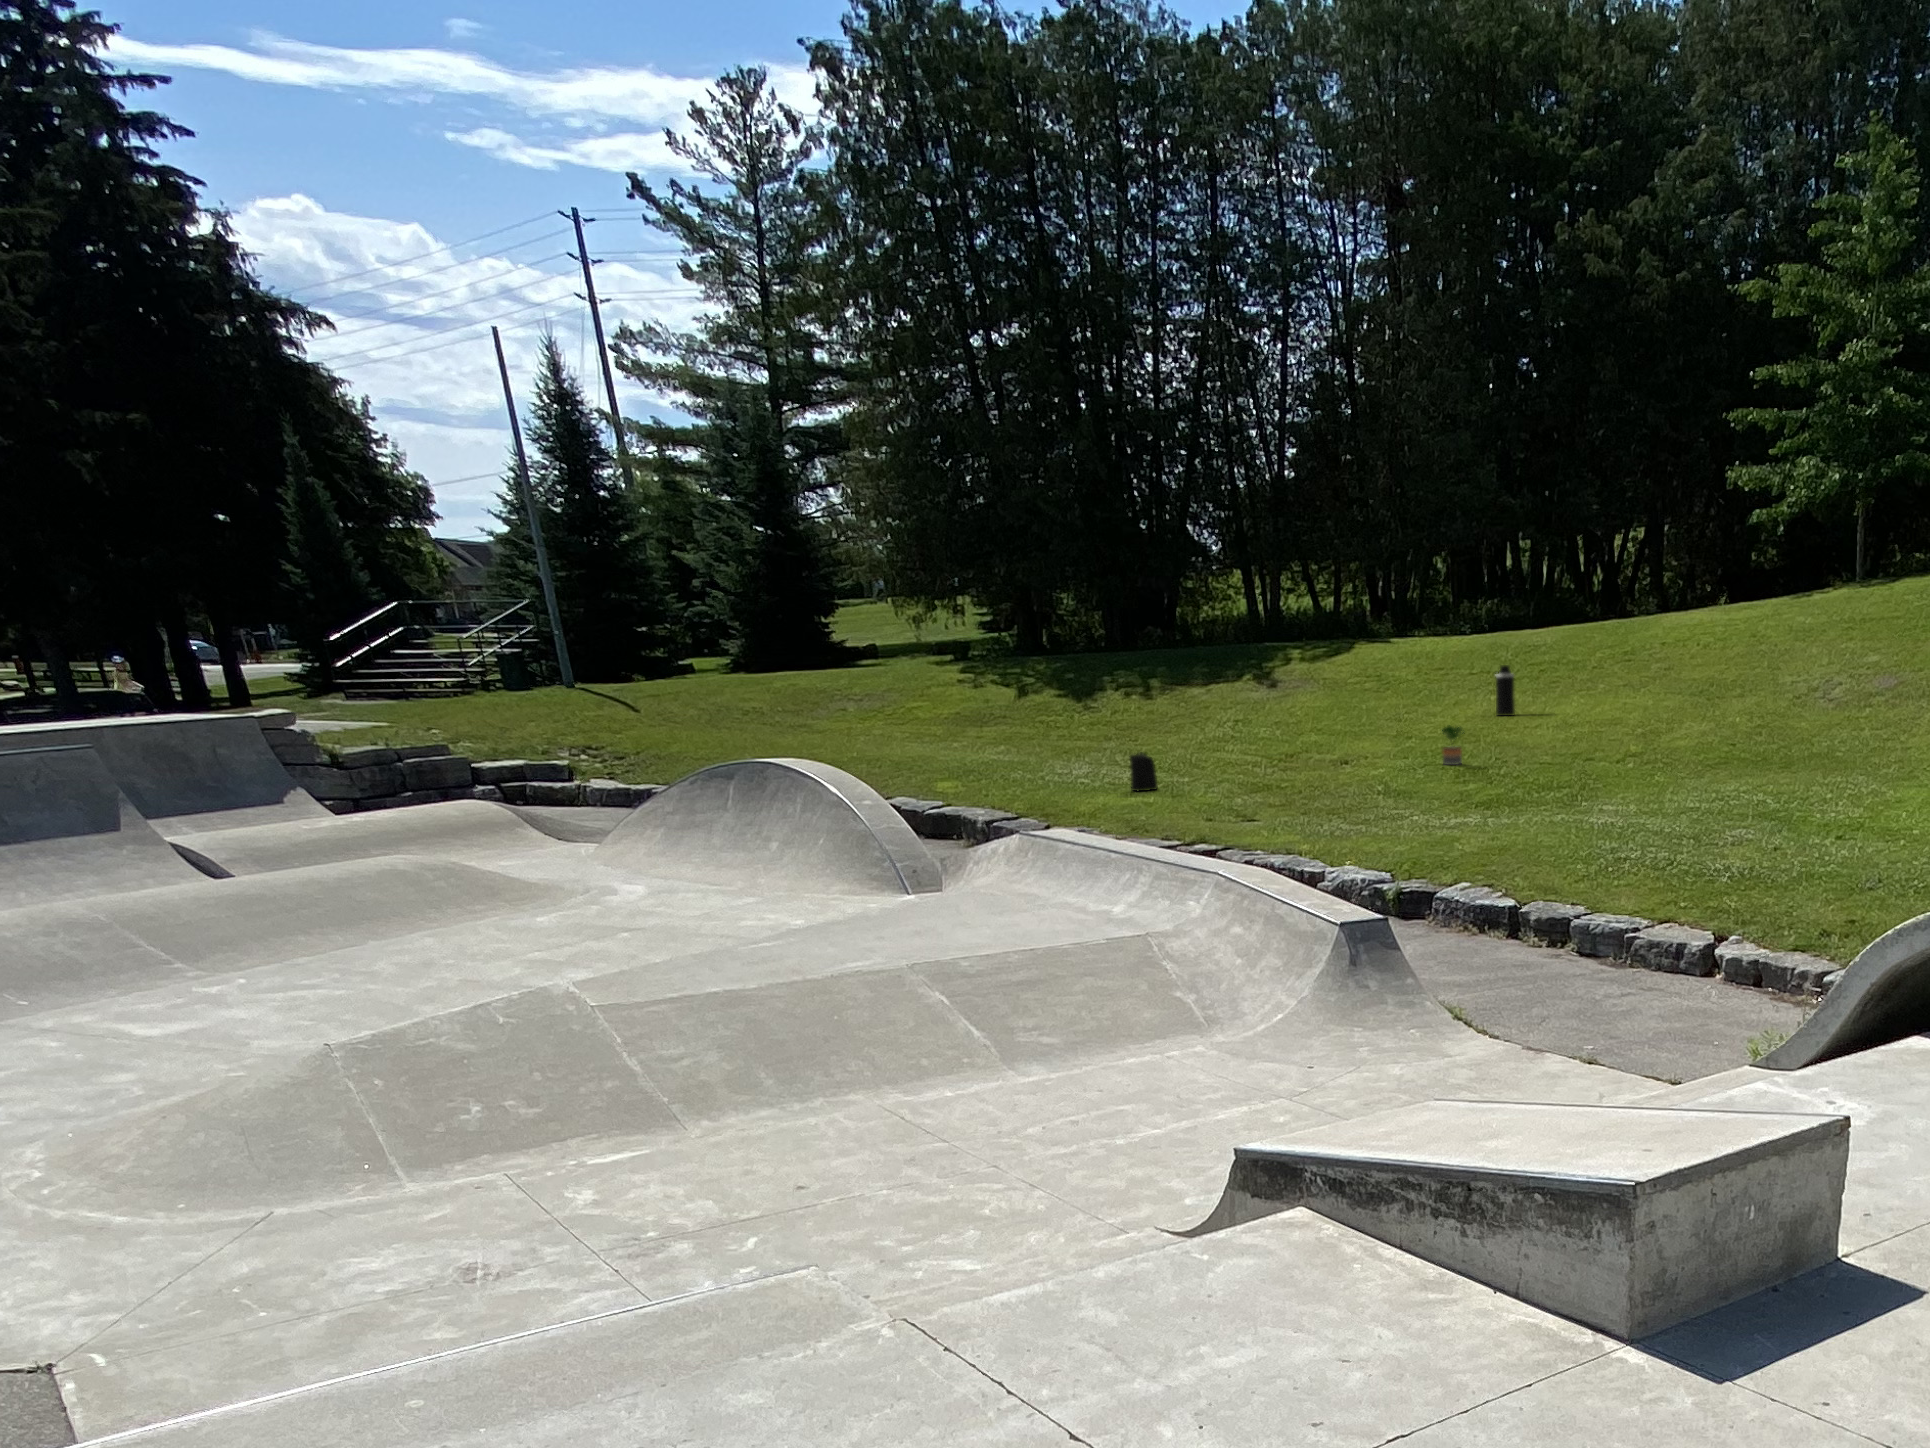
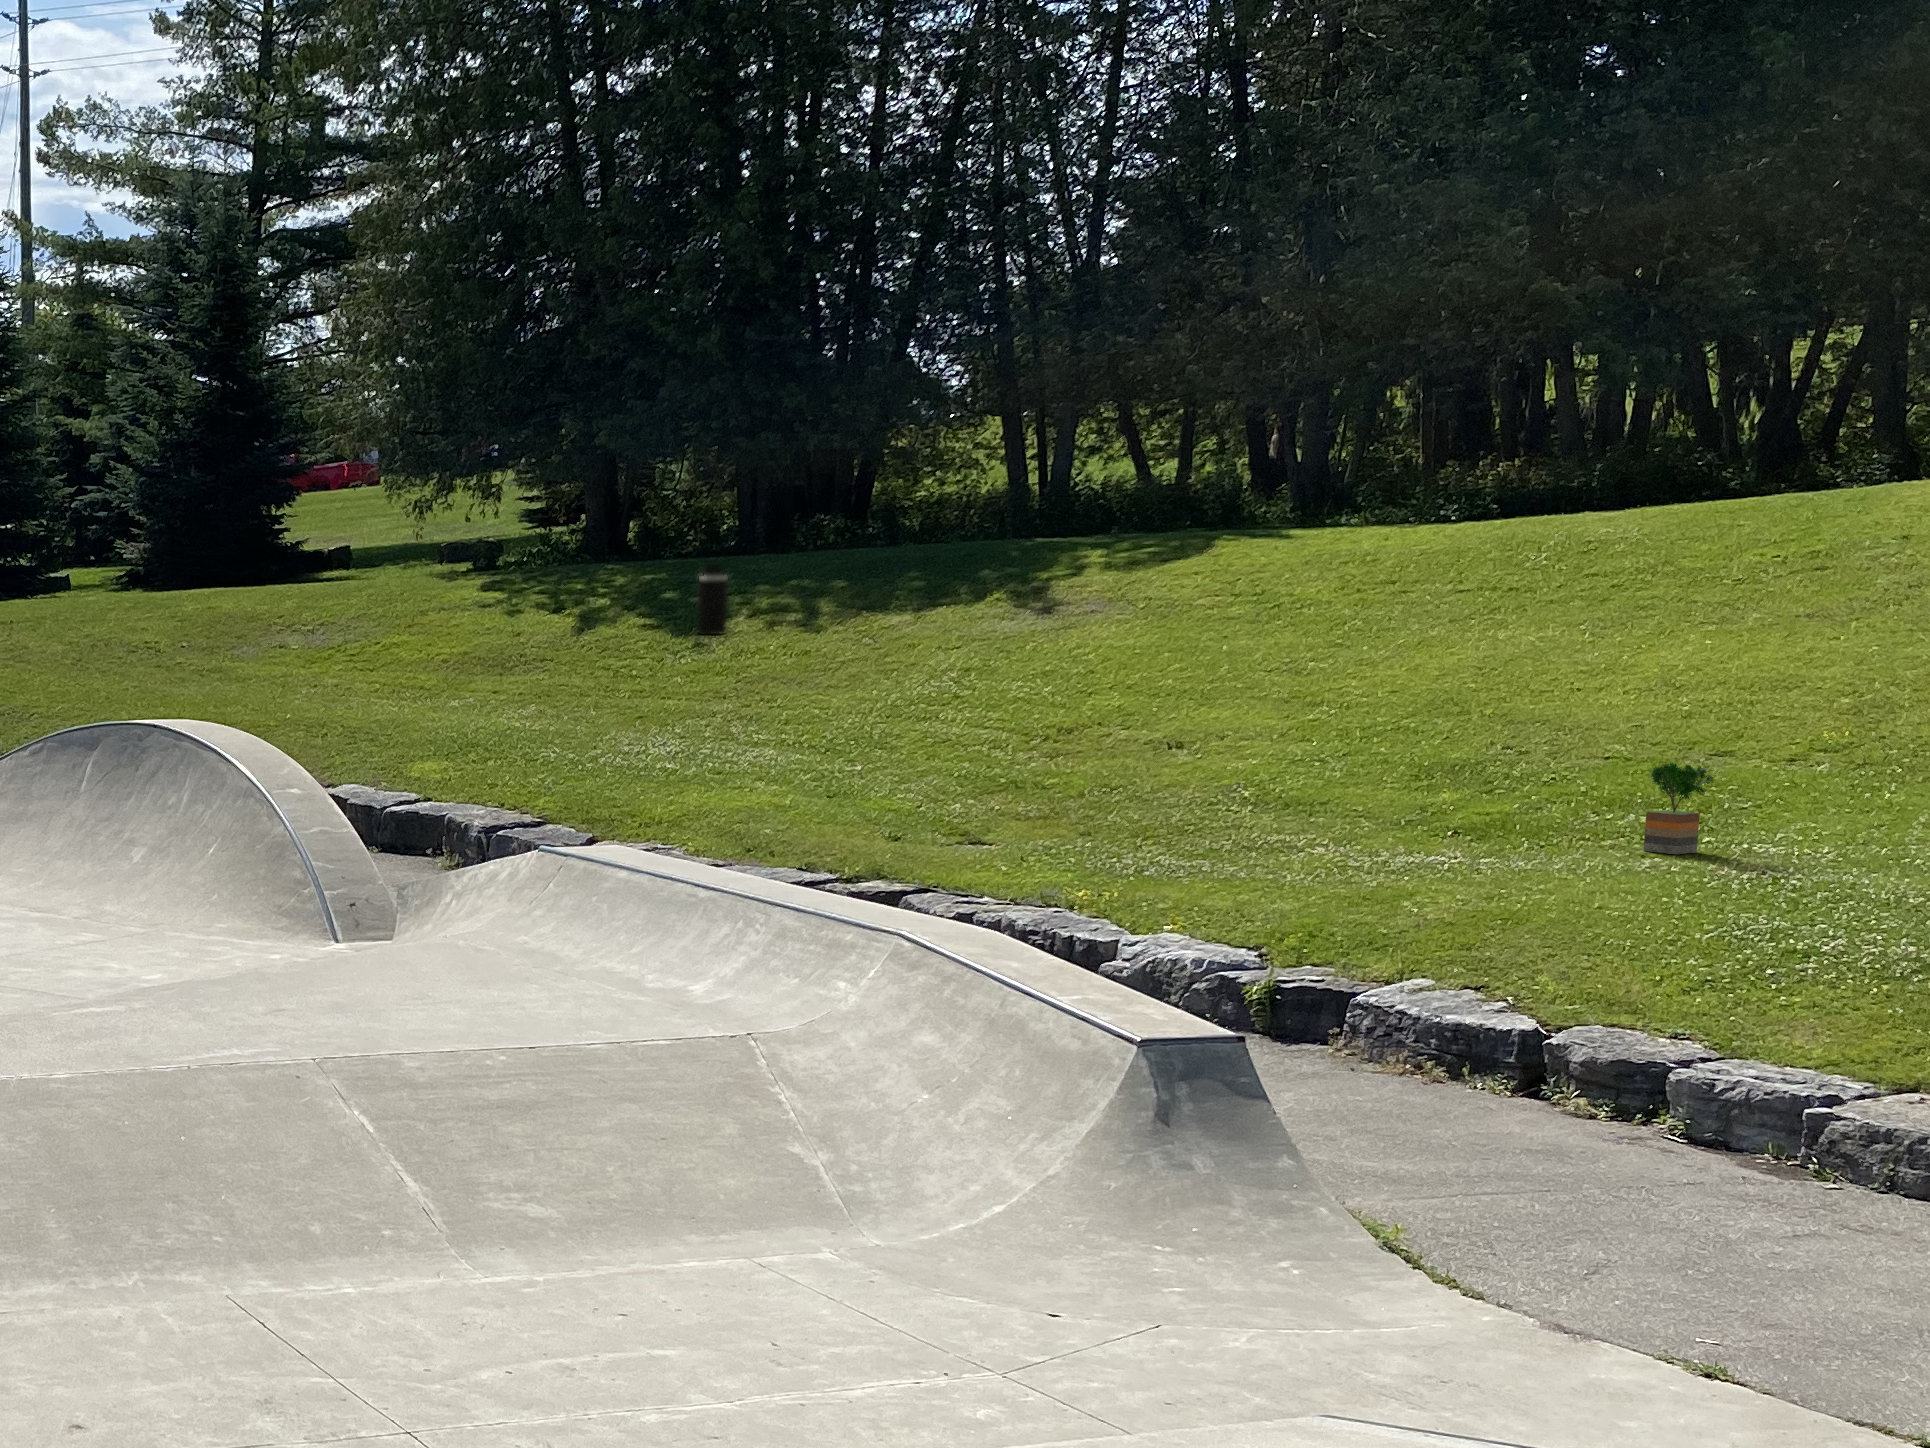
trash can: present [1496,665,1515,716] -> present [697,564,728,635]
backpack: present [1129,752,1158,791] -> none [882,801,950,886]

